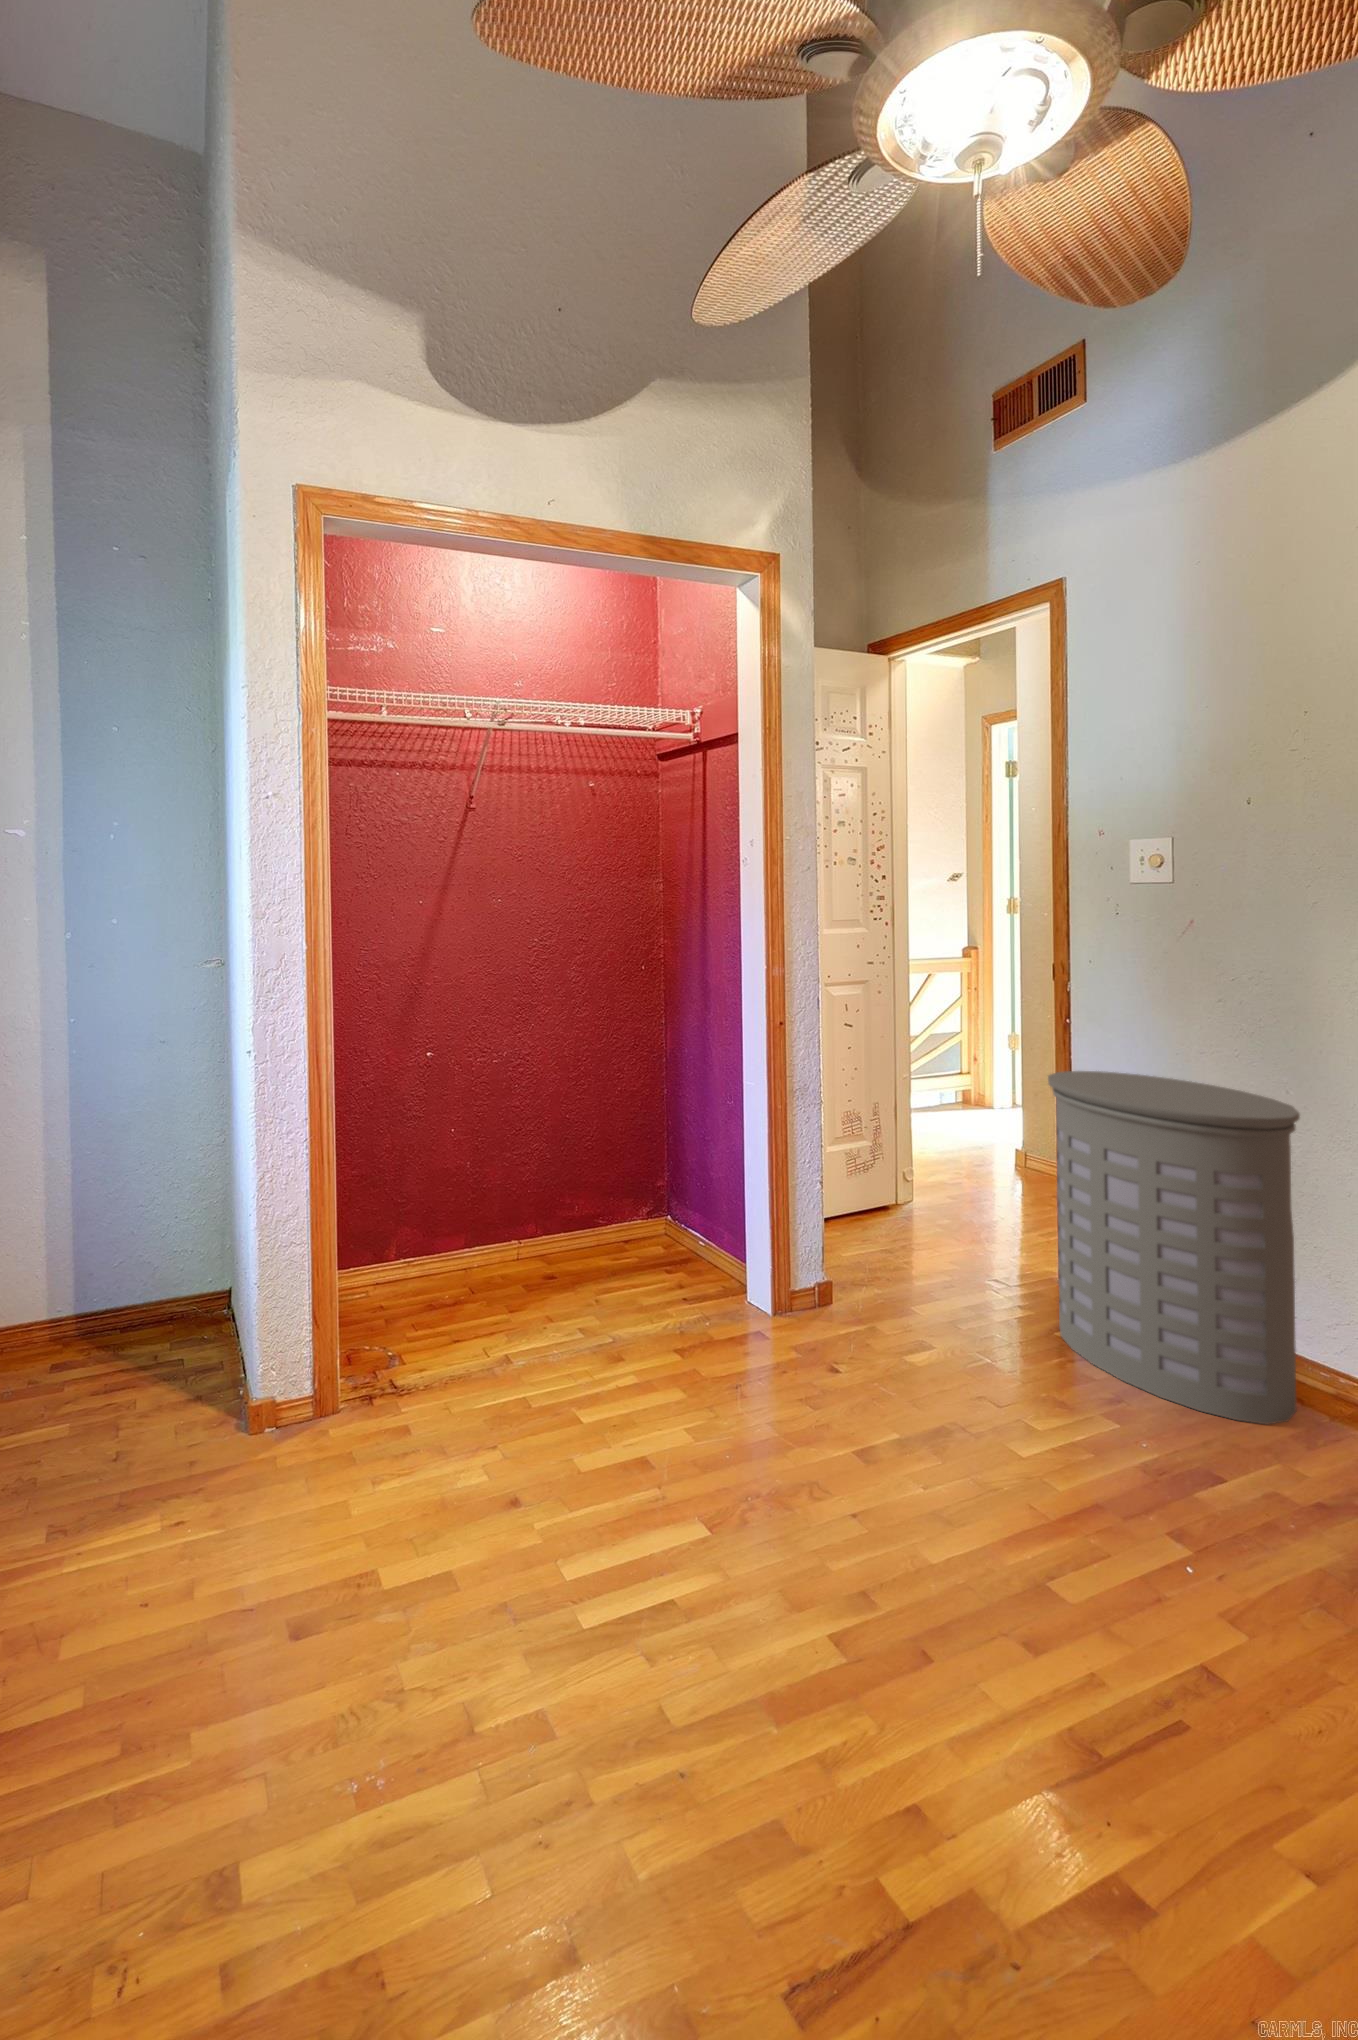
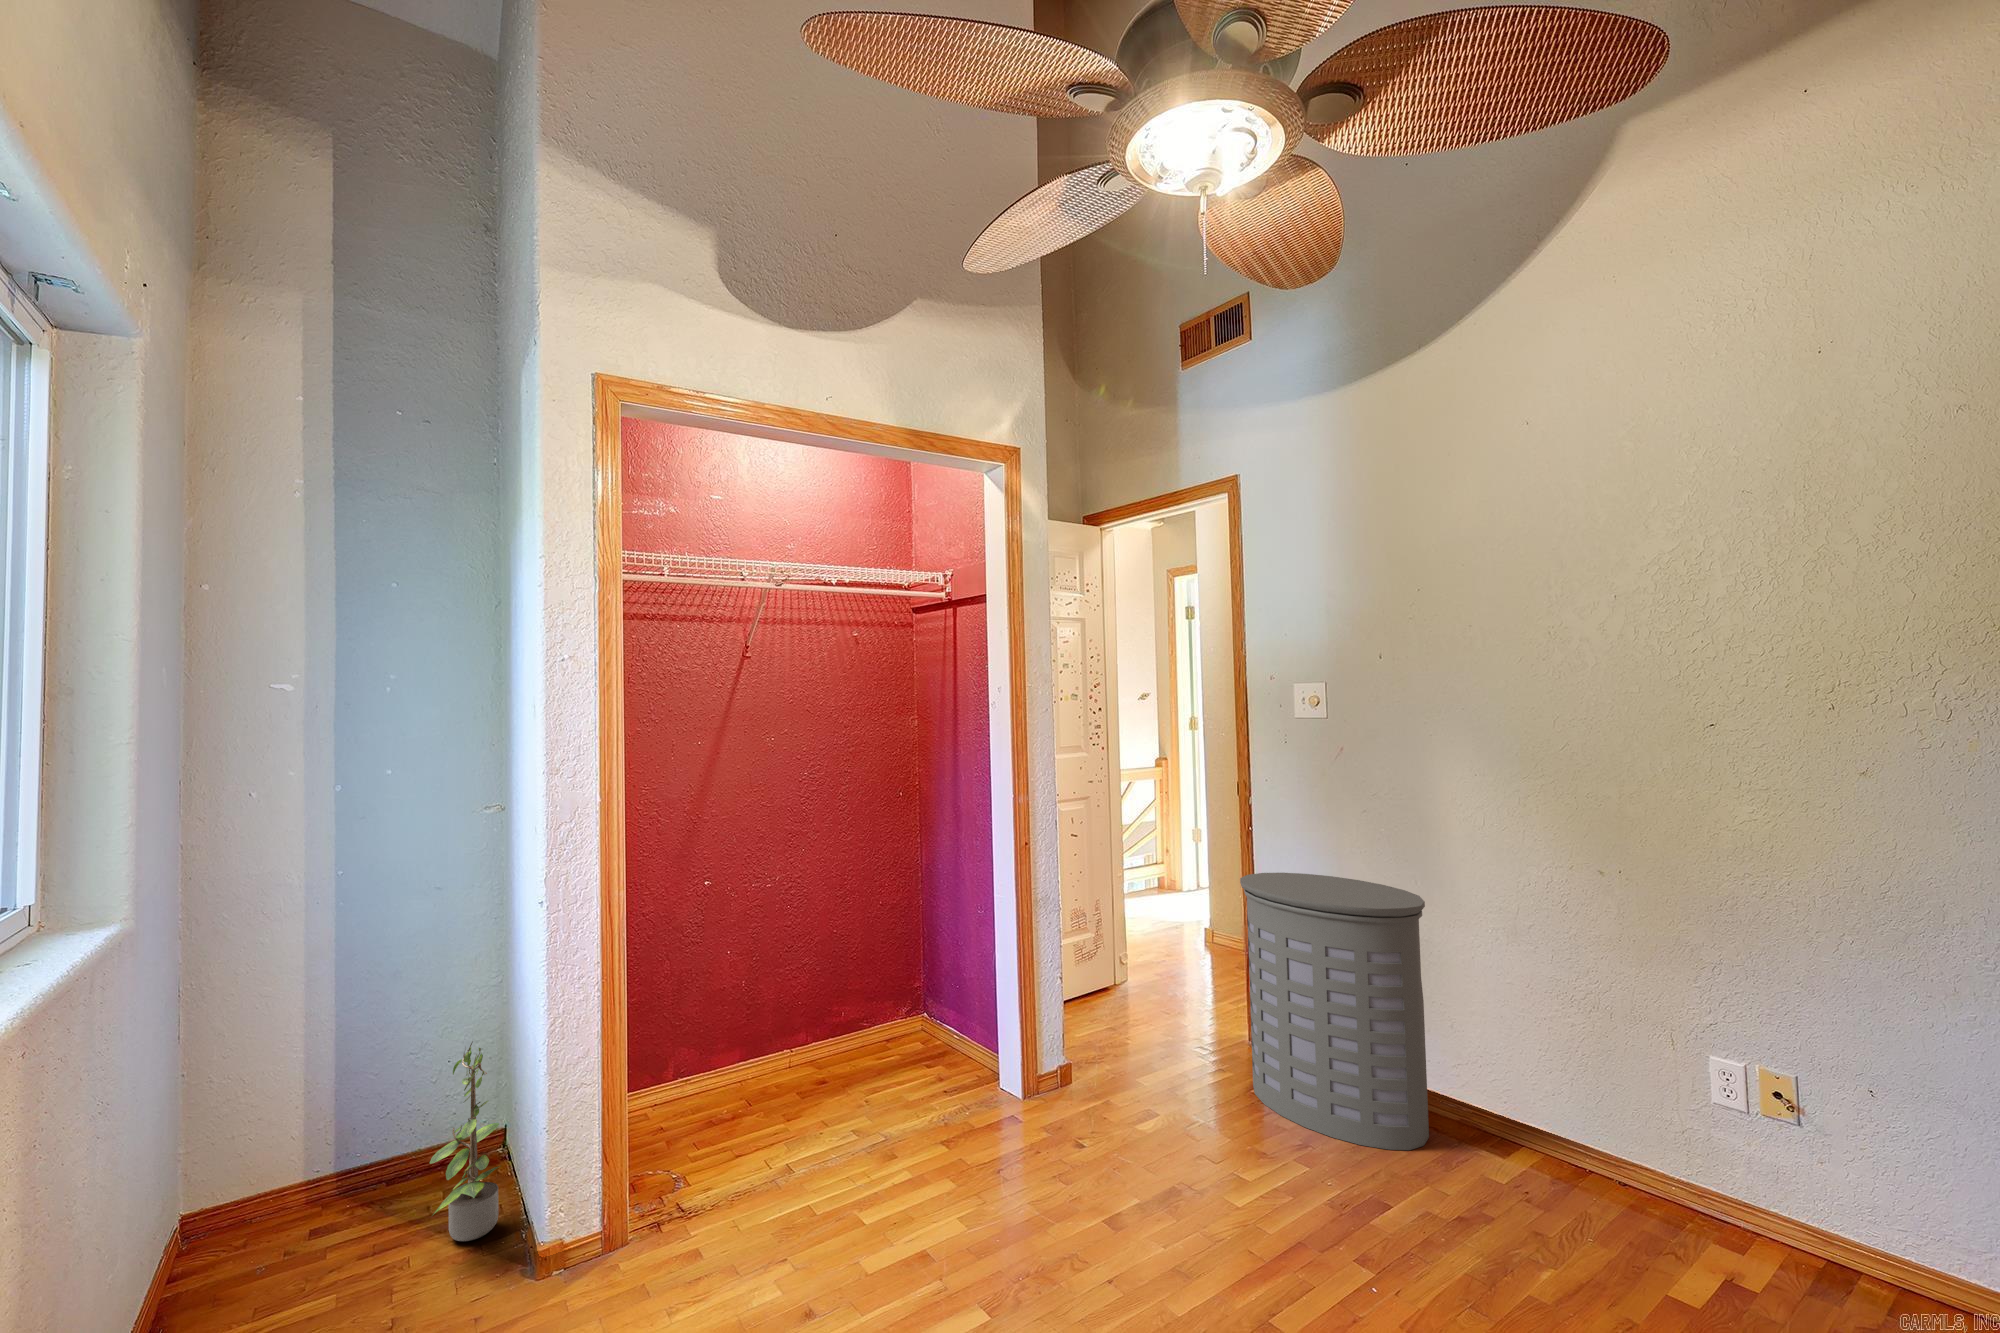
potted plant: none [149,1193,219,1391] -> present [430,1043,500,1241]

